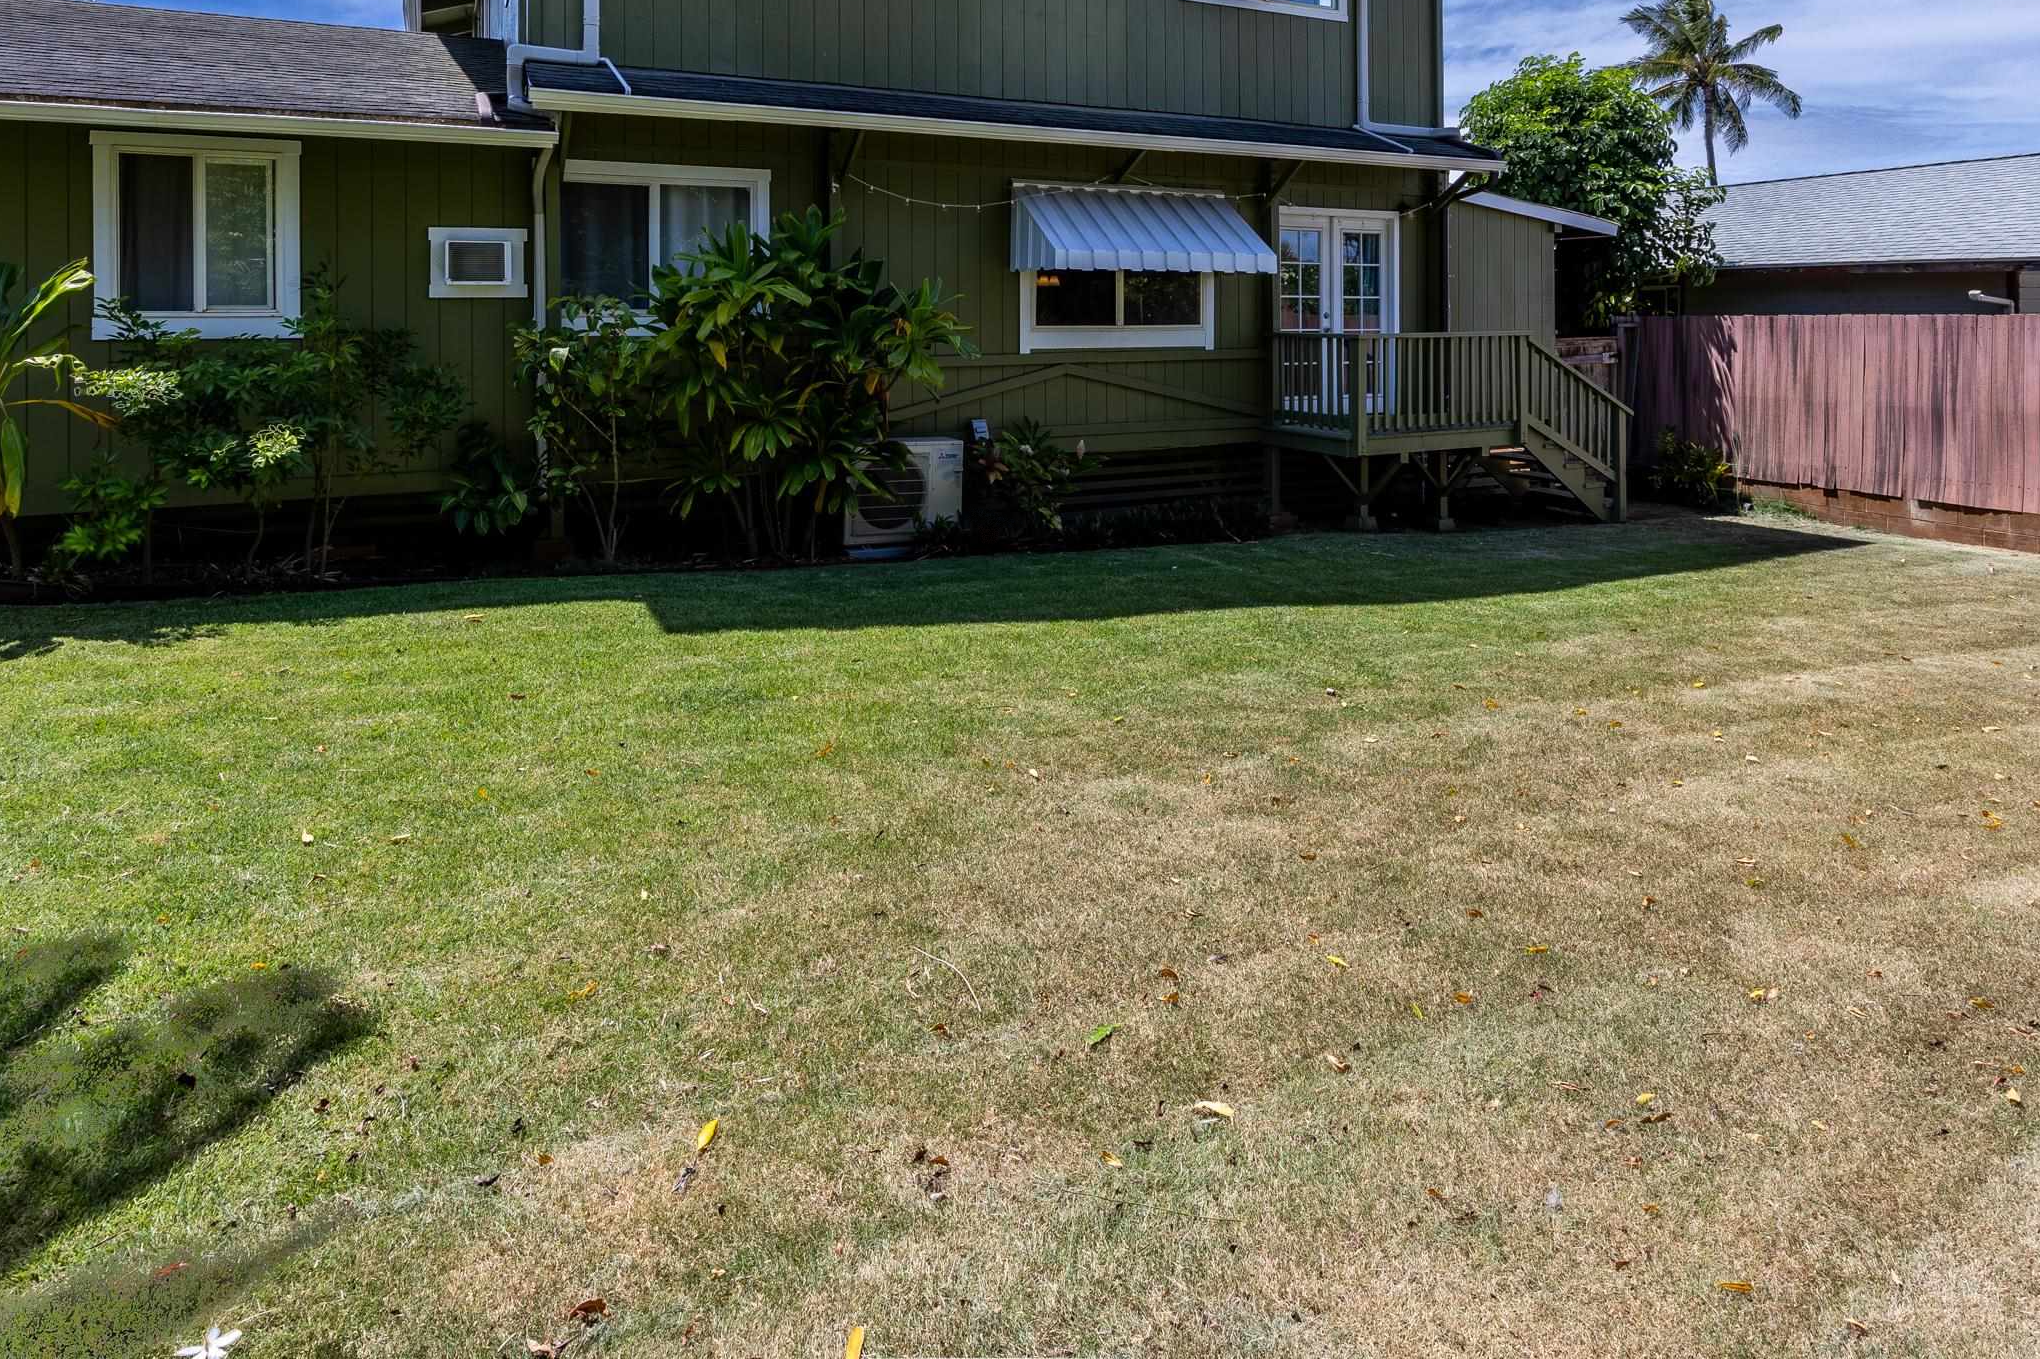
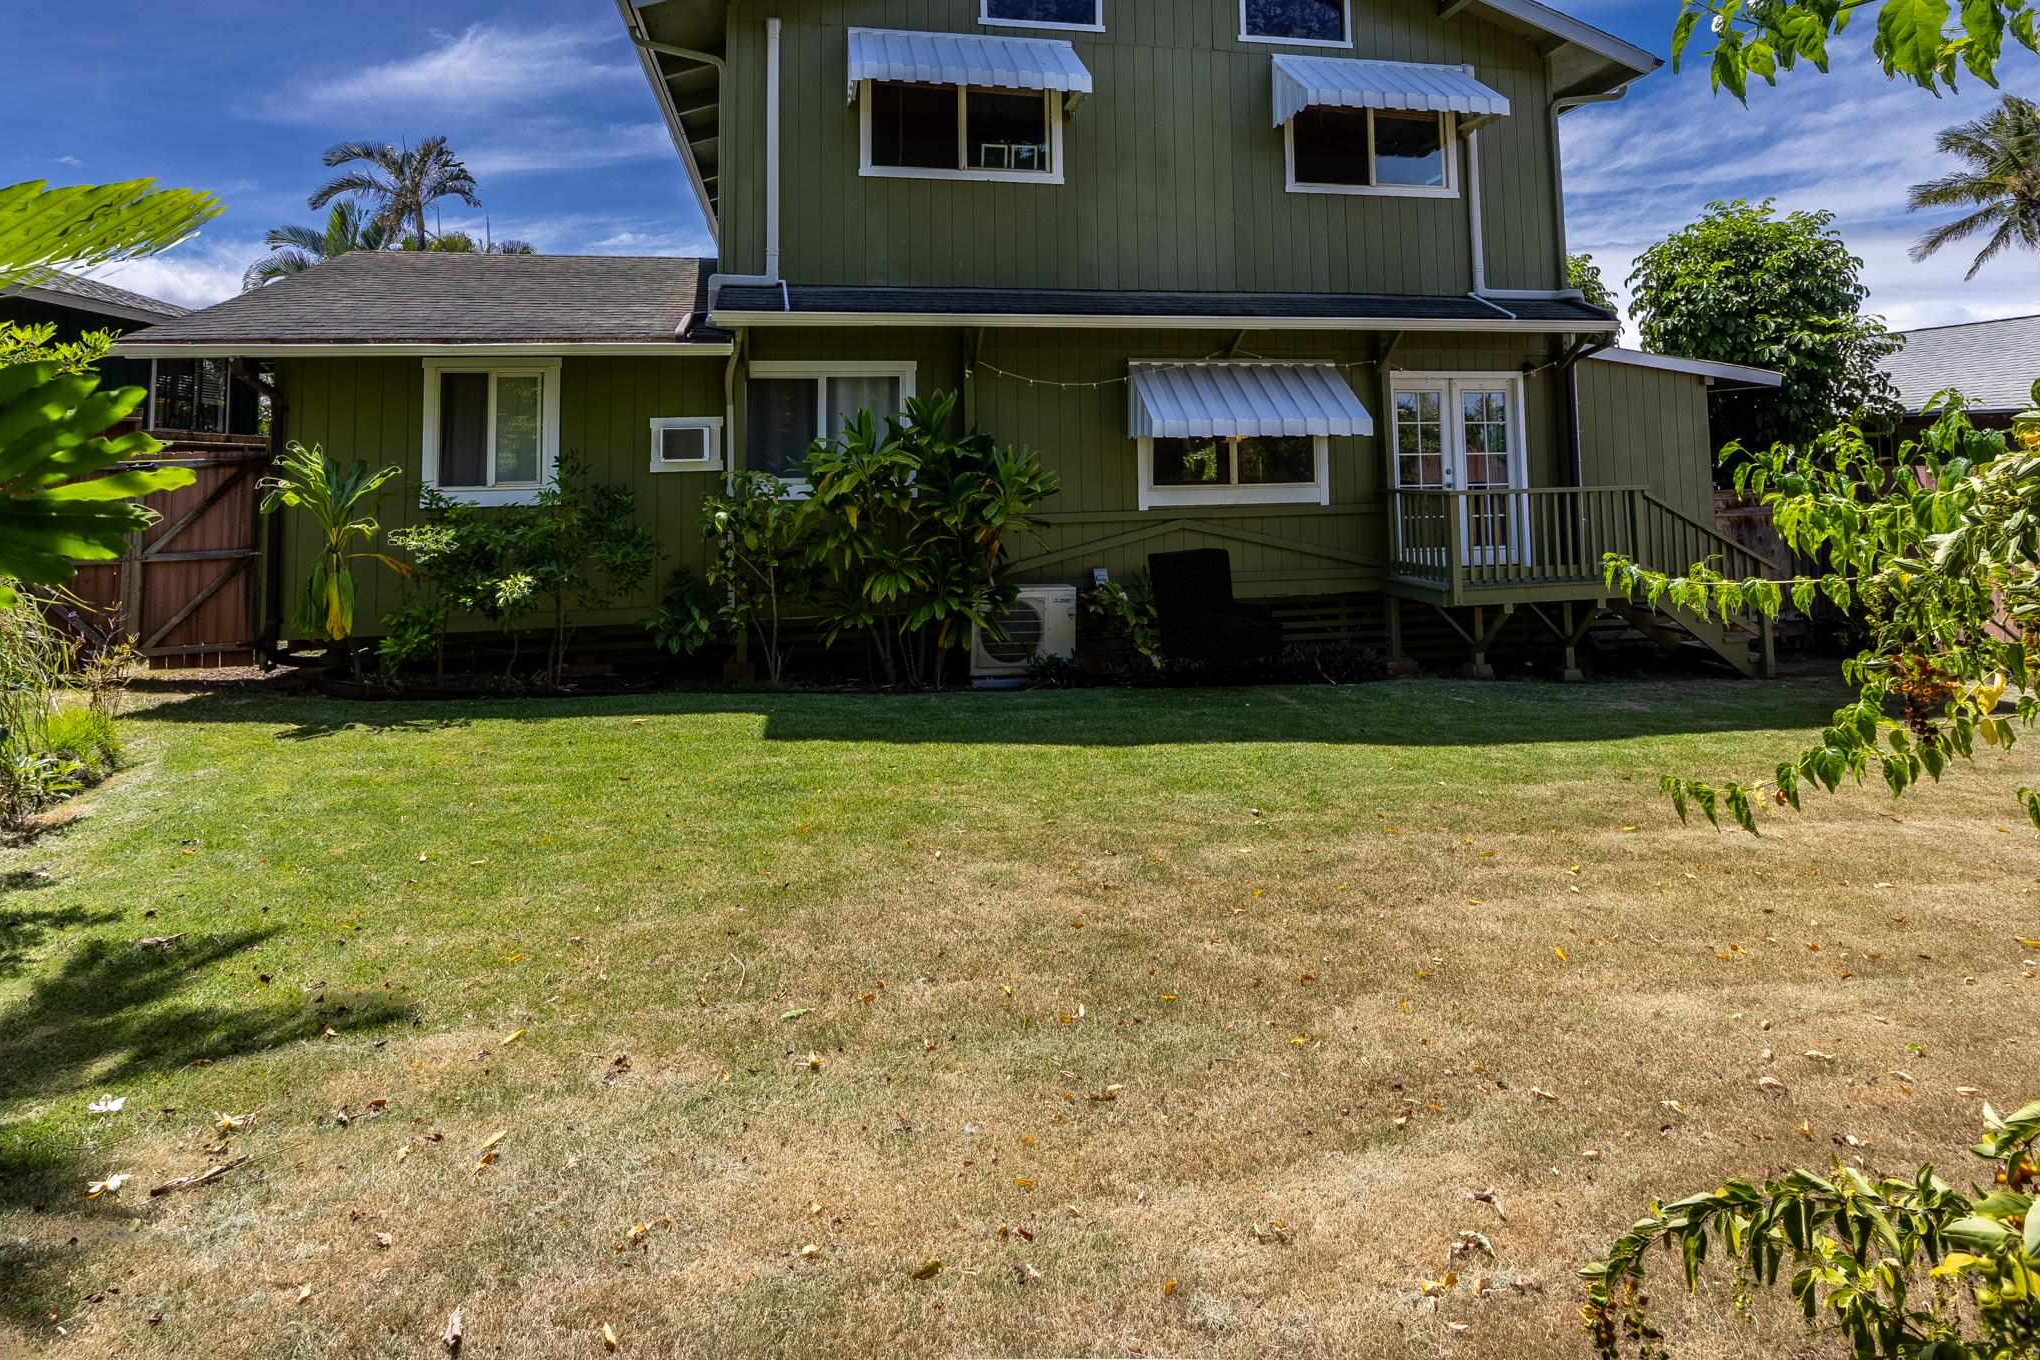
chair: none [1045,402,1187,549] -> present [1148,548,1284,682]

